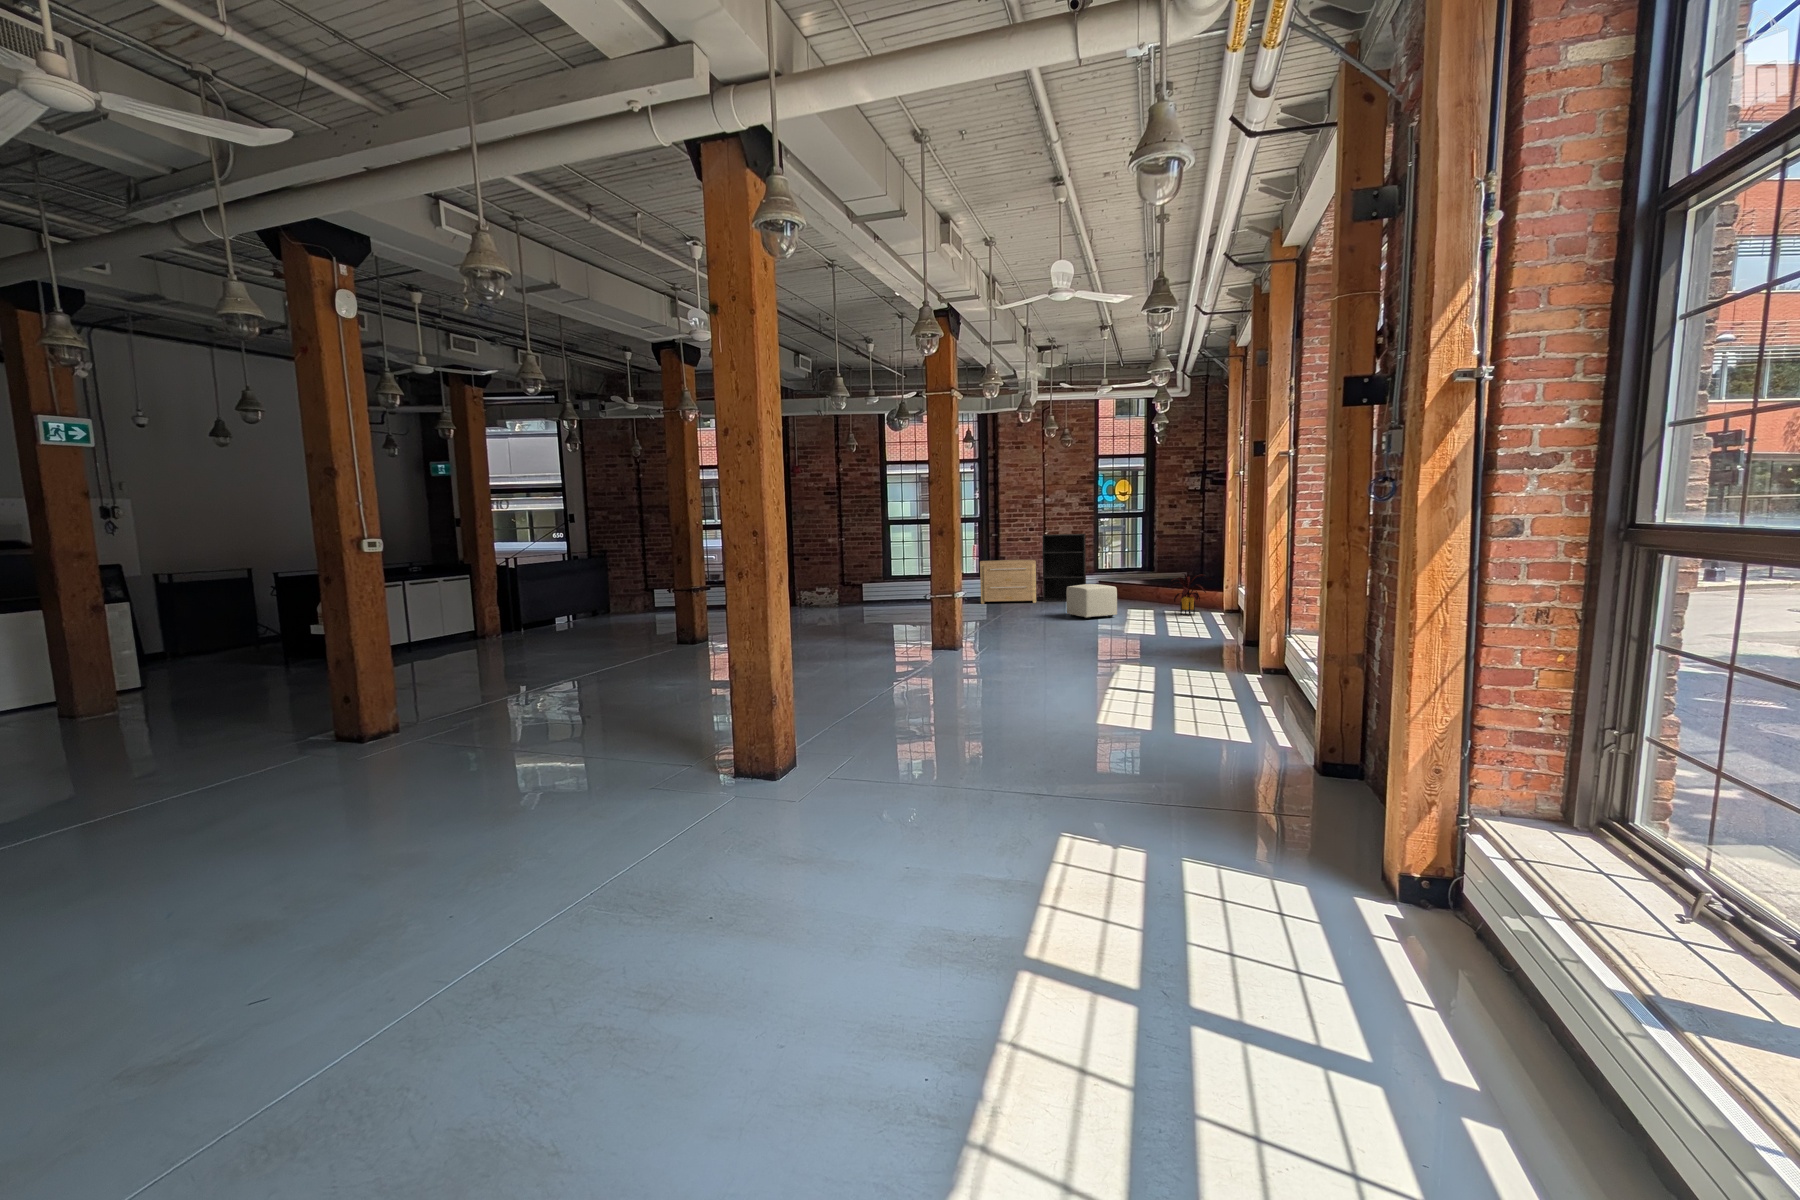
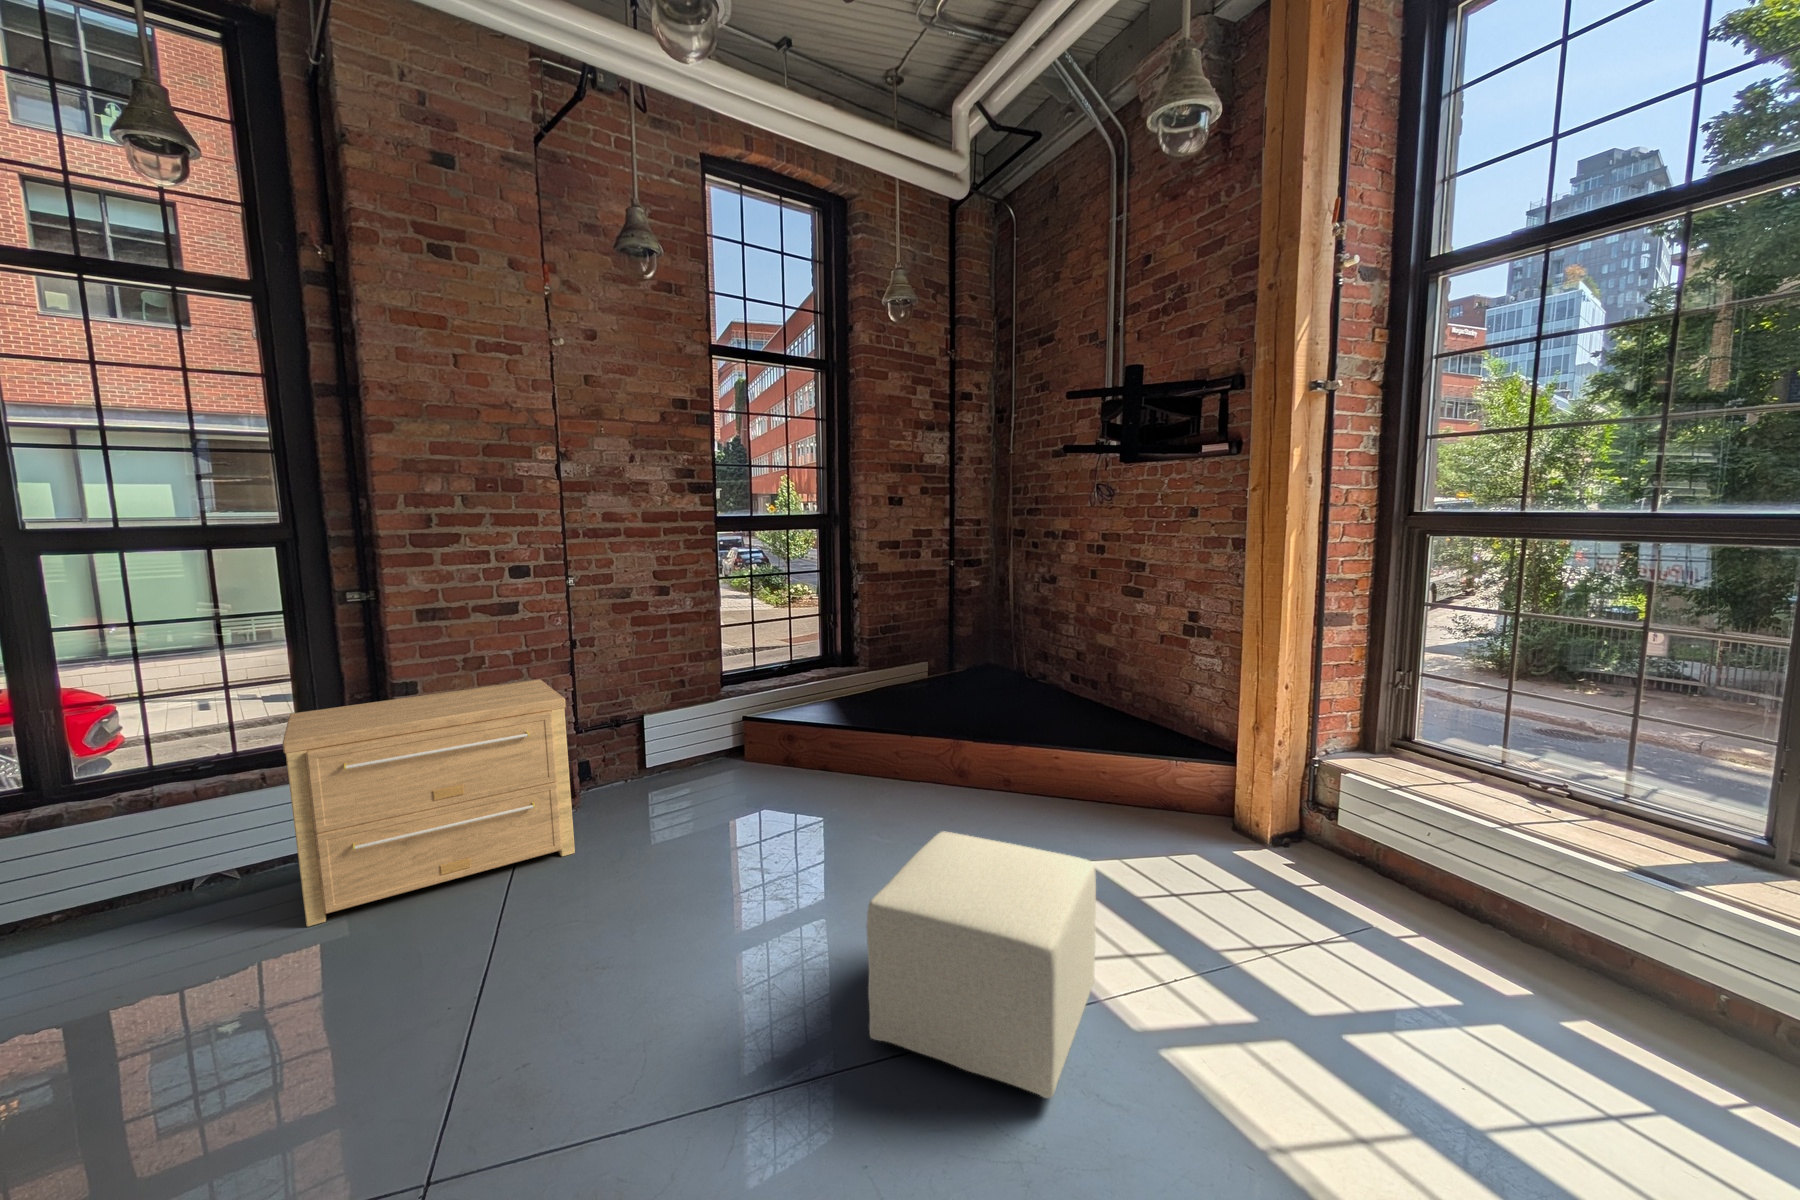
bookshelf: present [1043,534,1086,601] -> none [571,579,738,830]
house plant: present [1171,574,1208,616] -> none [1155,729,1305,884]

